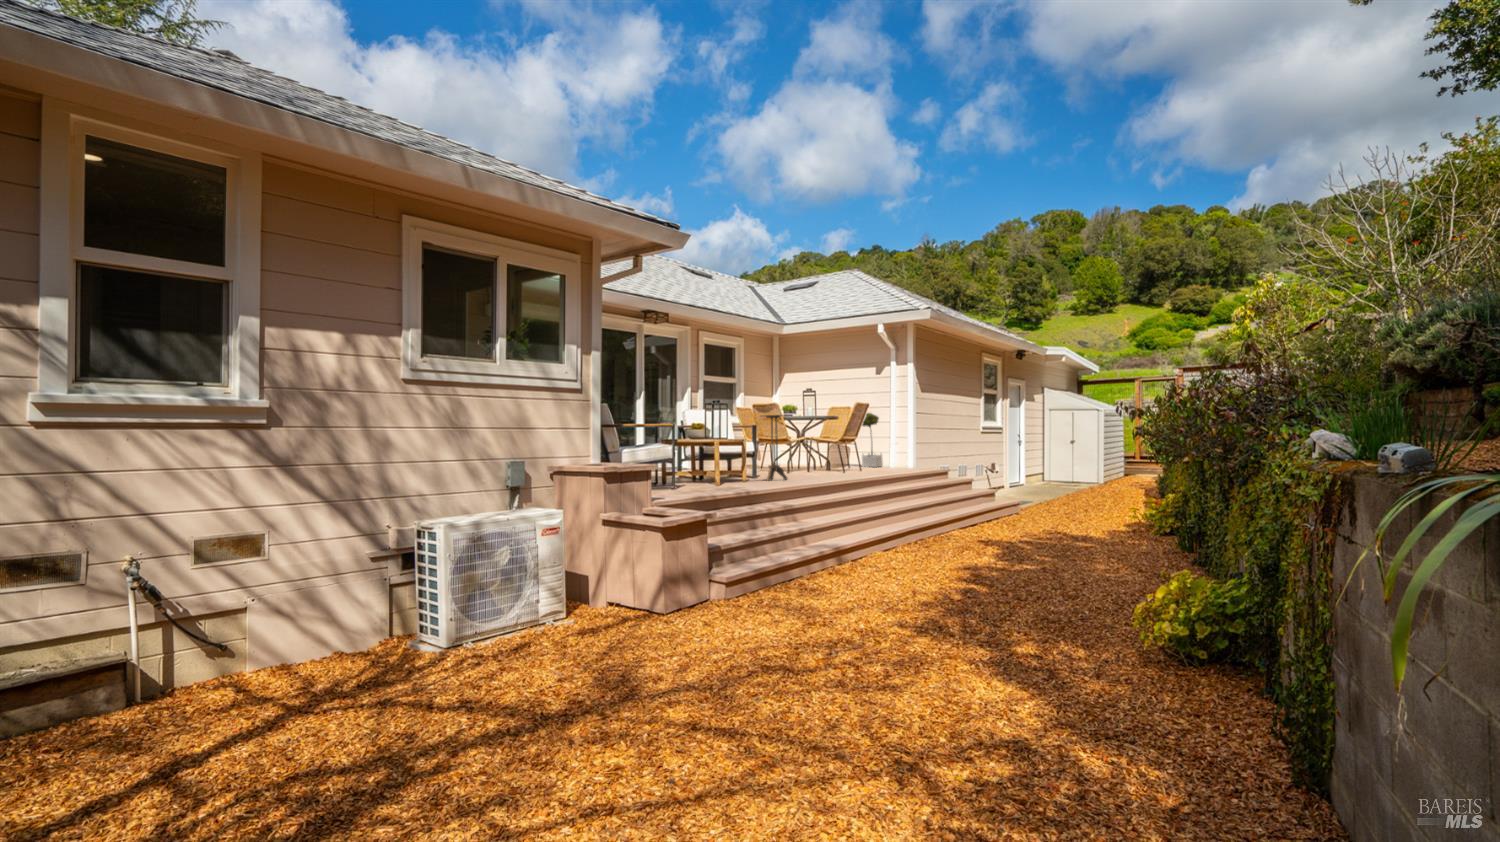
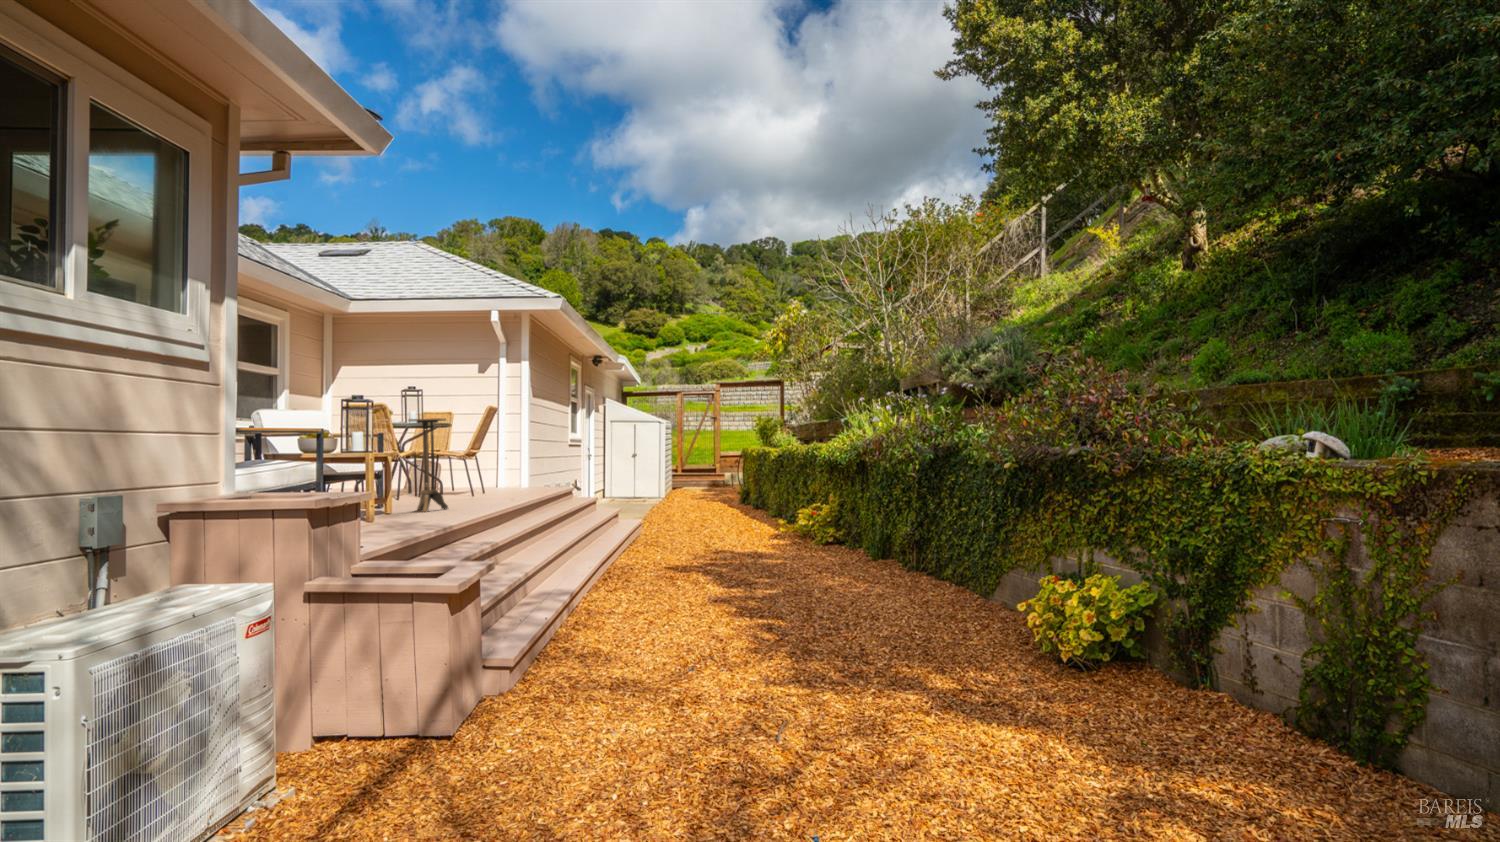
potted tree: present [862,413,883,467] -> none [459,418,493,491]

